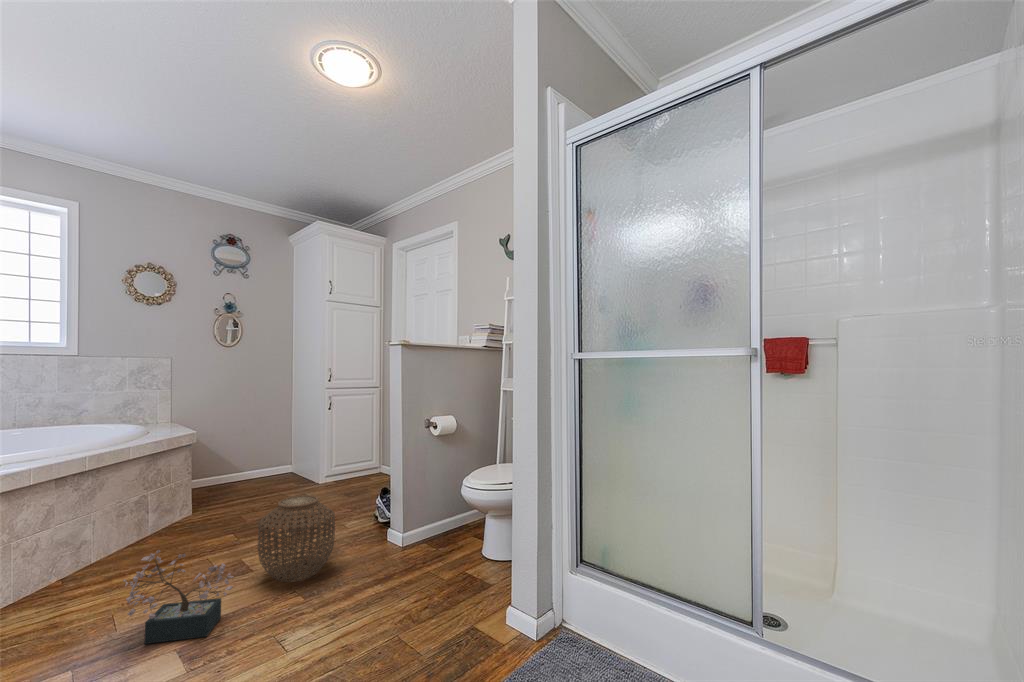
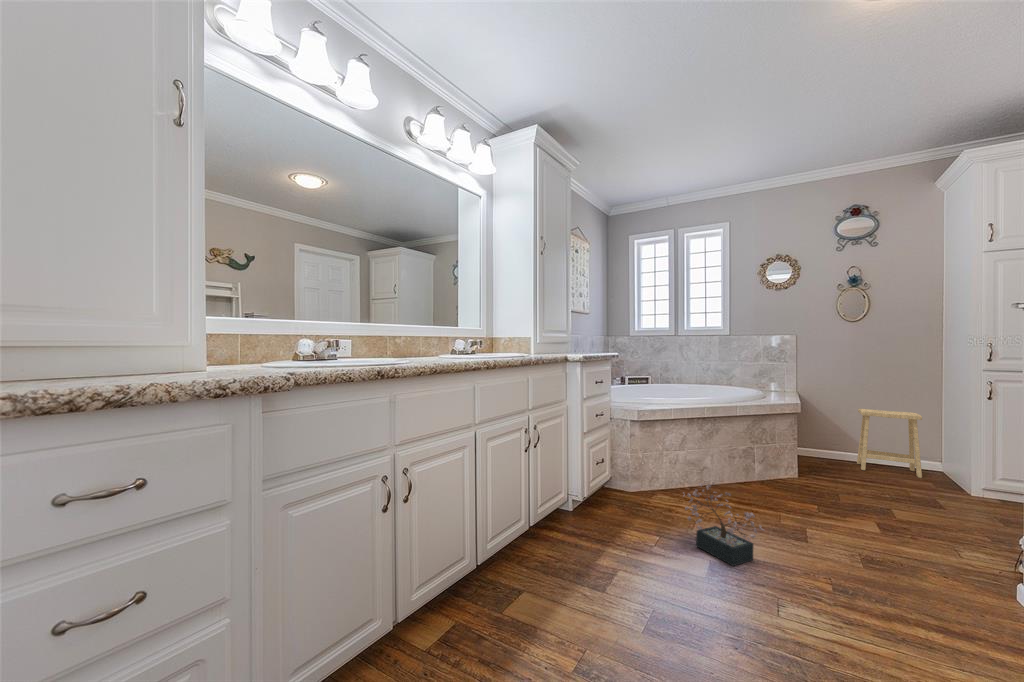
footstool: none [229,426,284,489] -> present [857,408,922,478]
woven basket: present [258,495,335,582] -> none [803,481,899,577]

